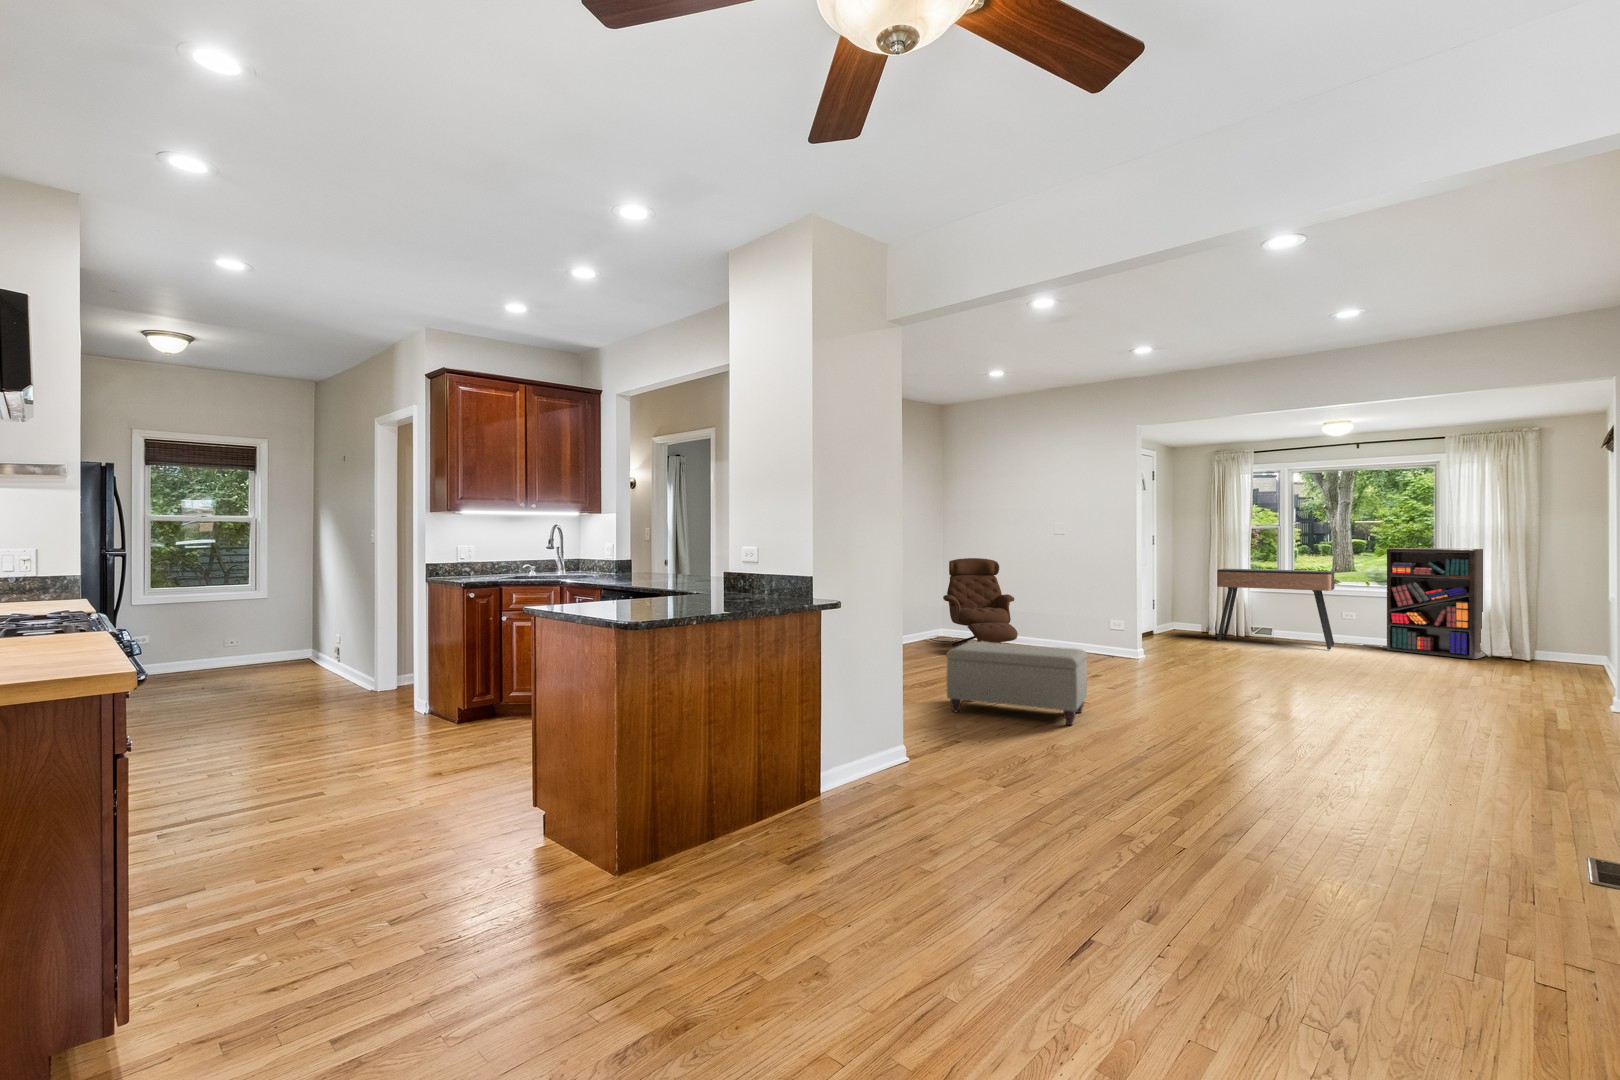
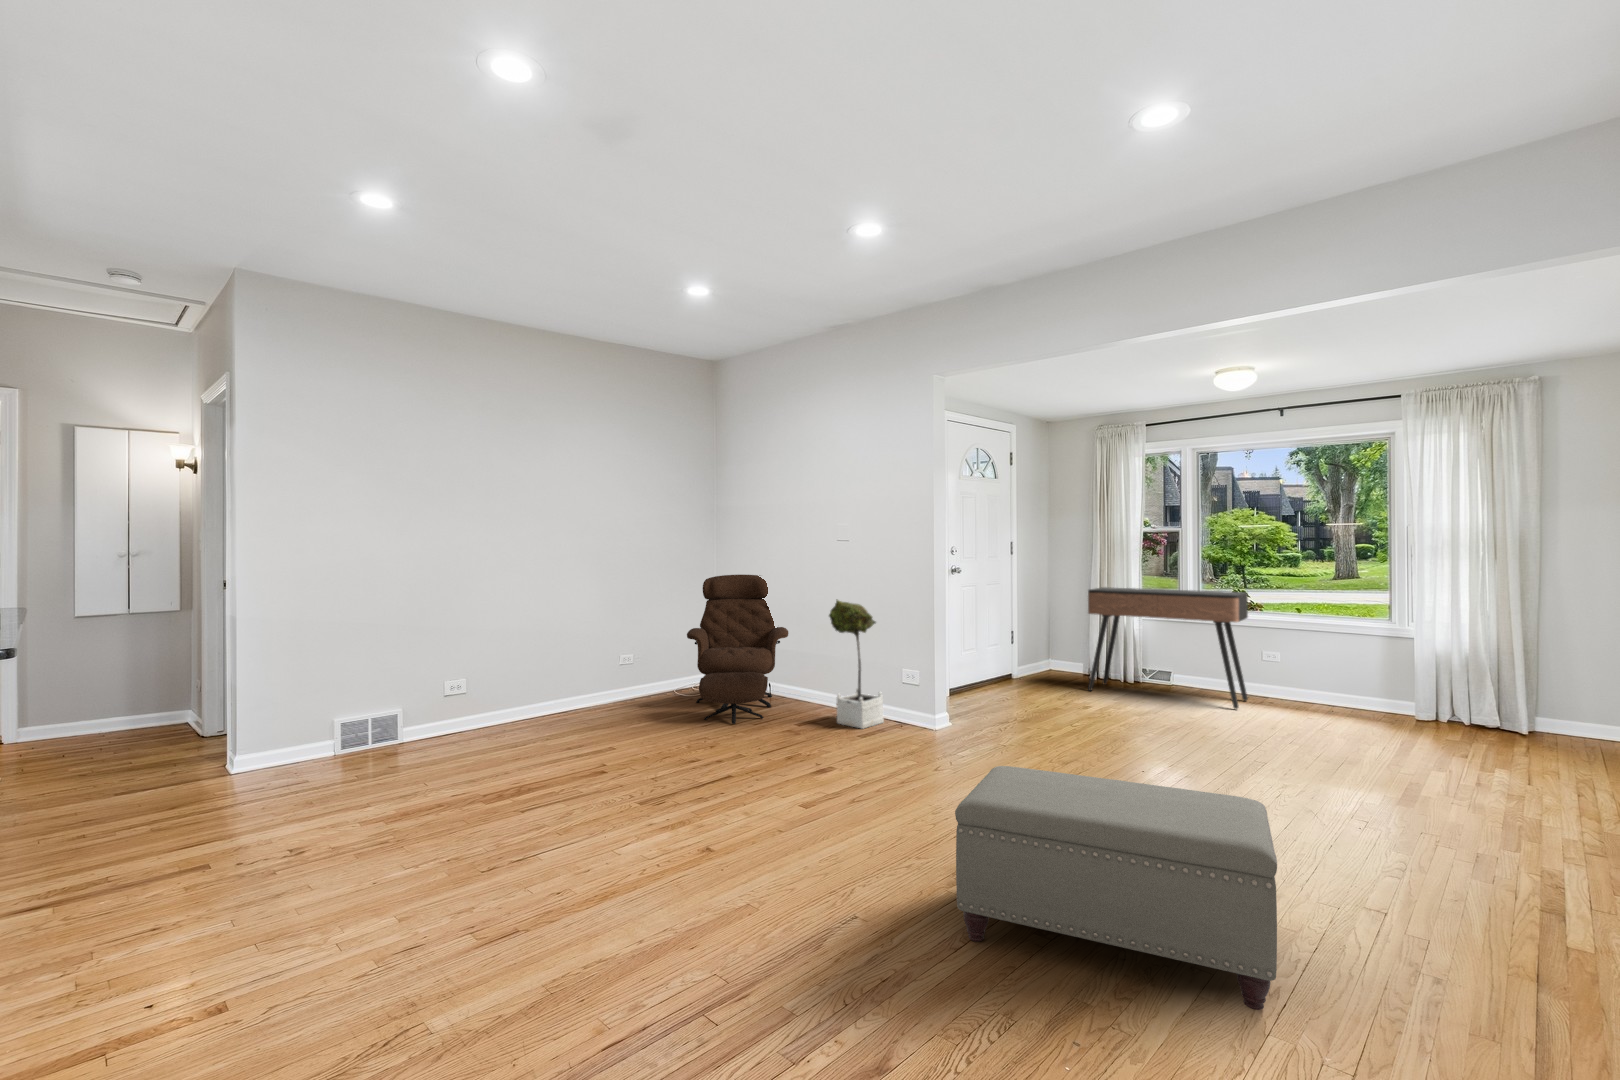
bookshelf: present [1387,548,1485,659] -> none [1319,559,1461,729]
potted tree: none [1059,573,1098,658] -> present [829,600,884,728]
ottoman: present [946,642,1087,725] -> present [955,766,1277,1010]

